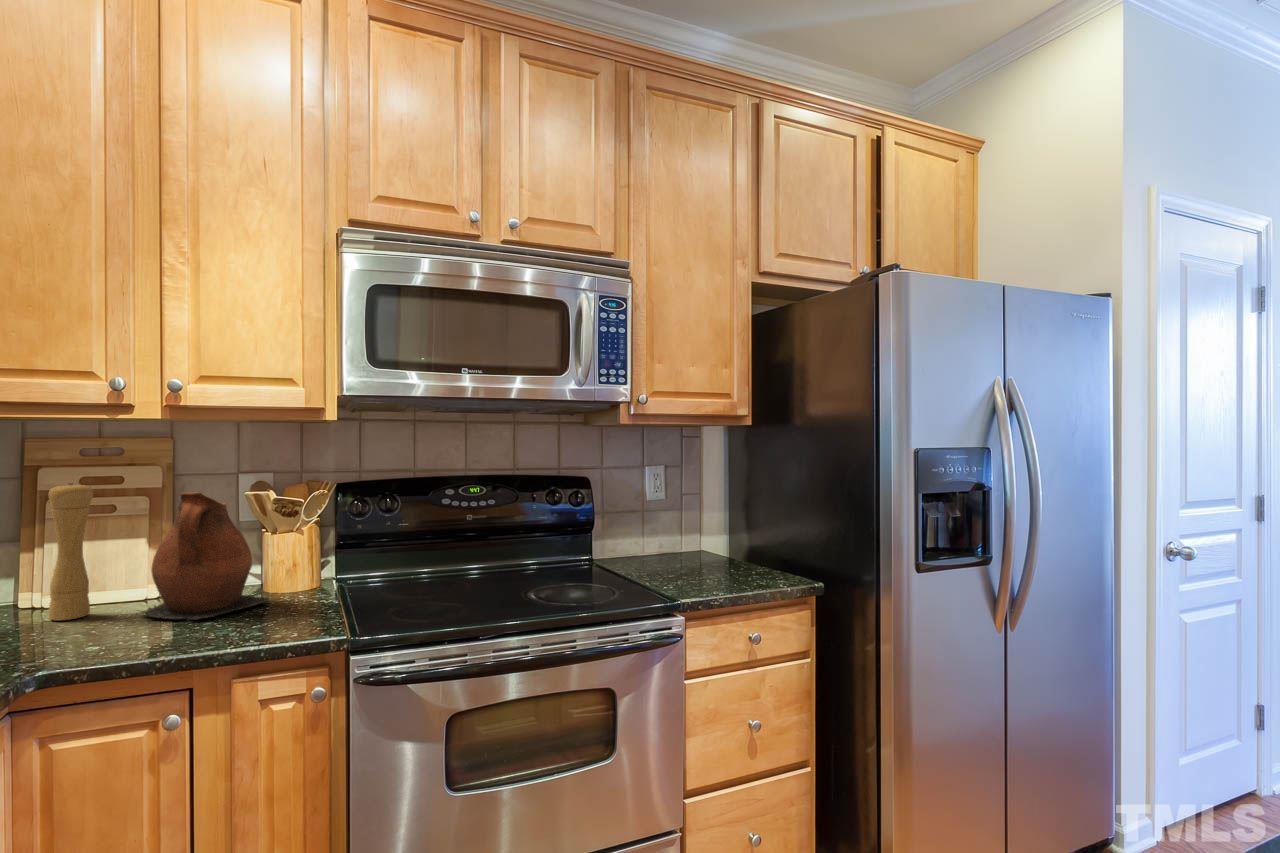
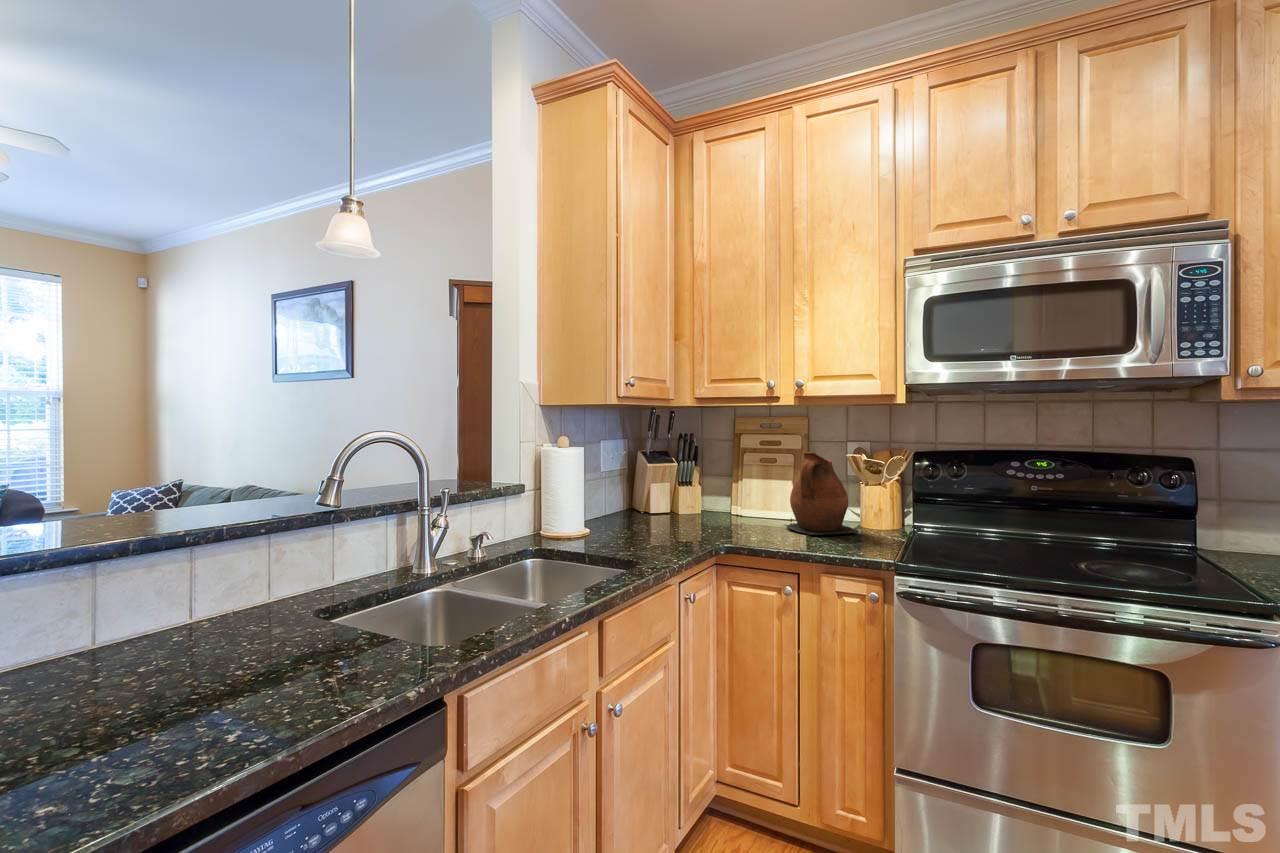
pepper mill: present [49,483,93,620] -> none [743,443,763,523]

